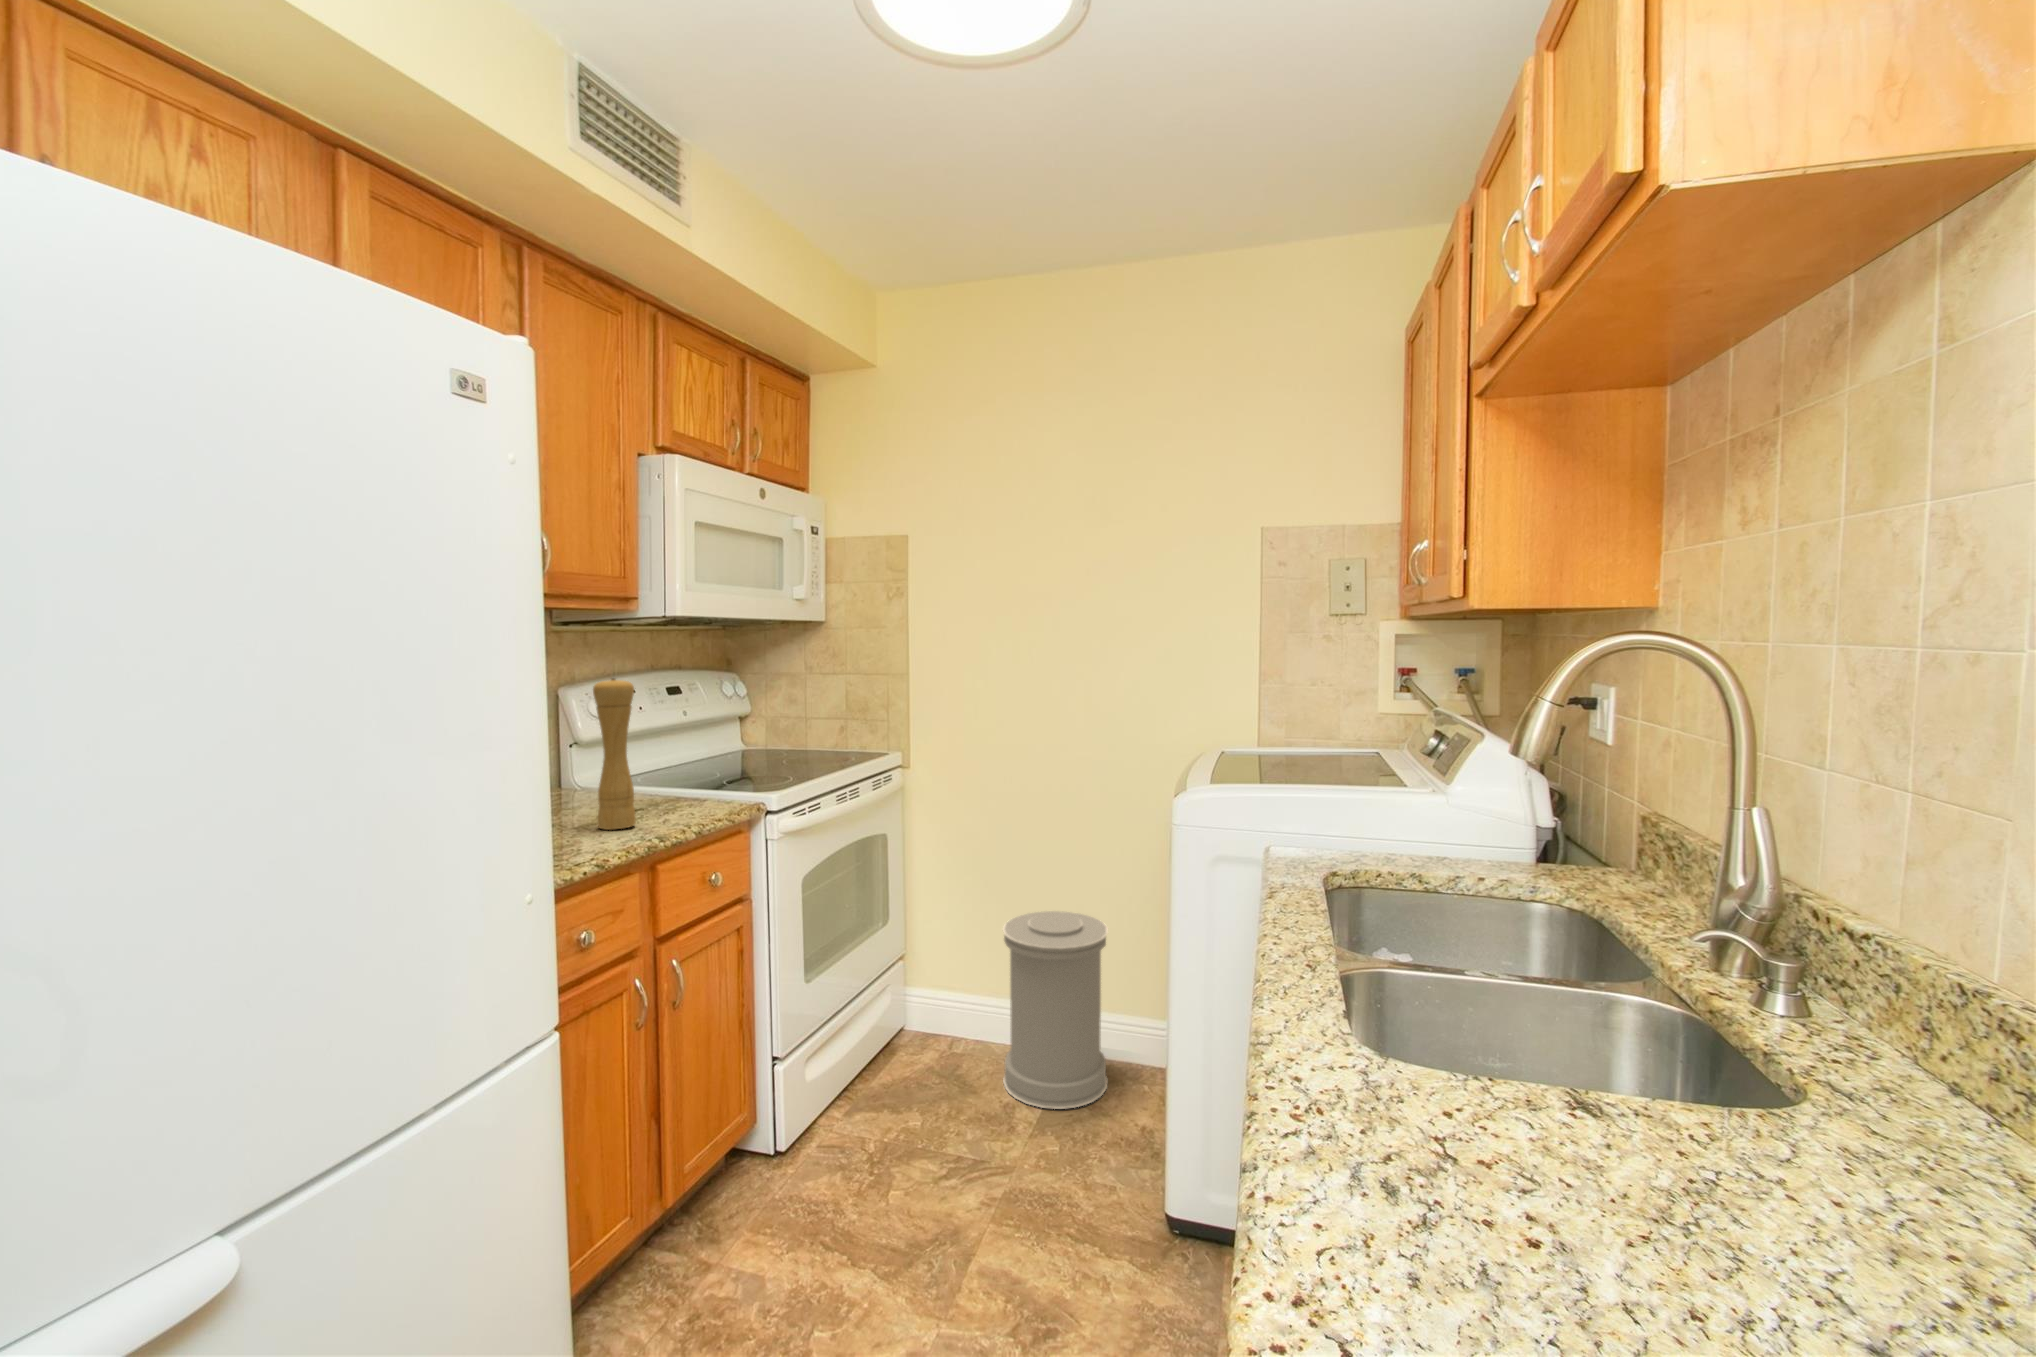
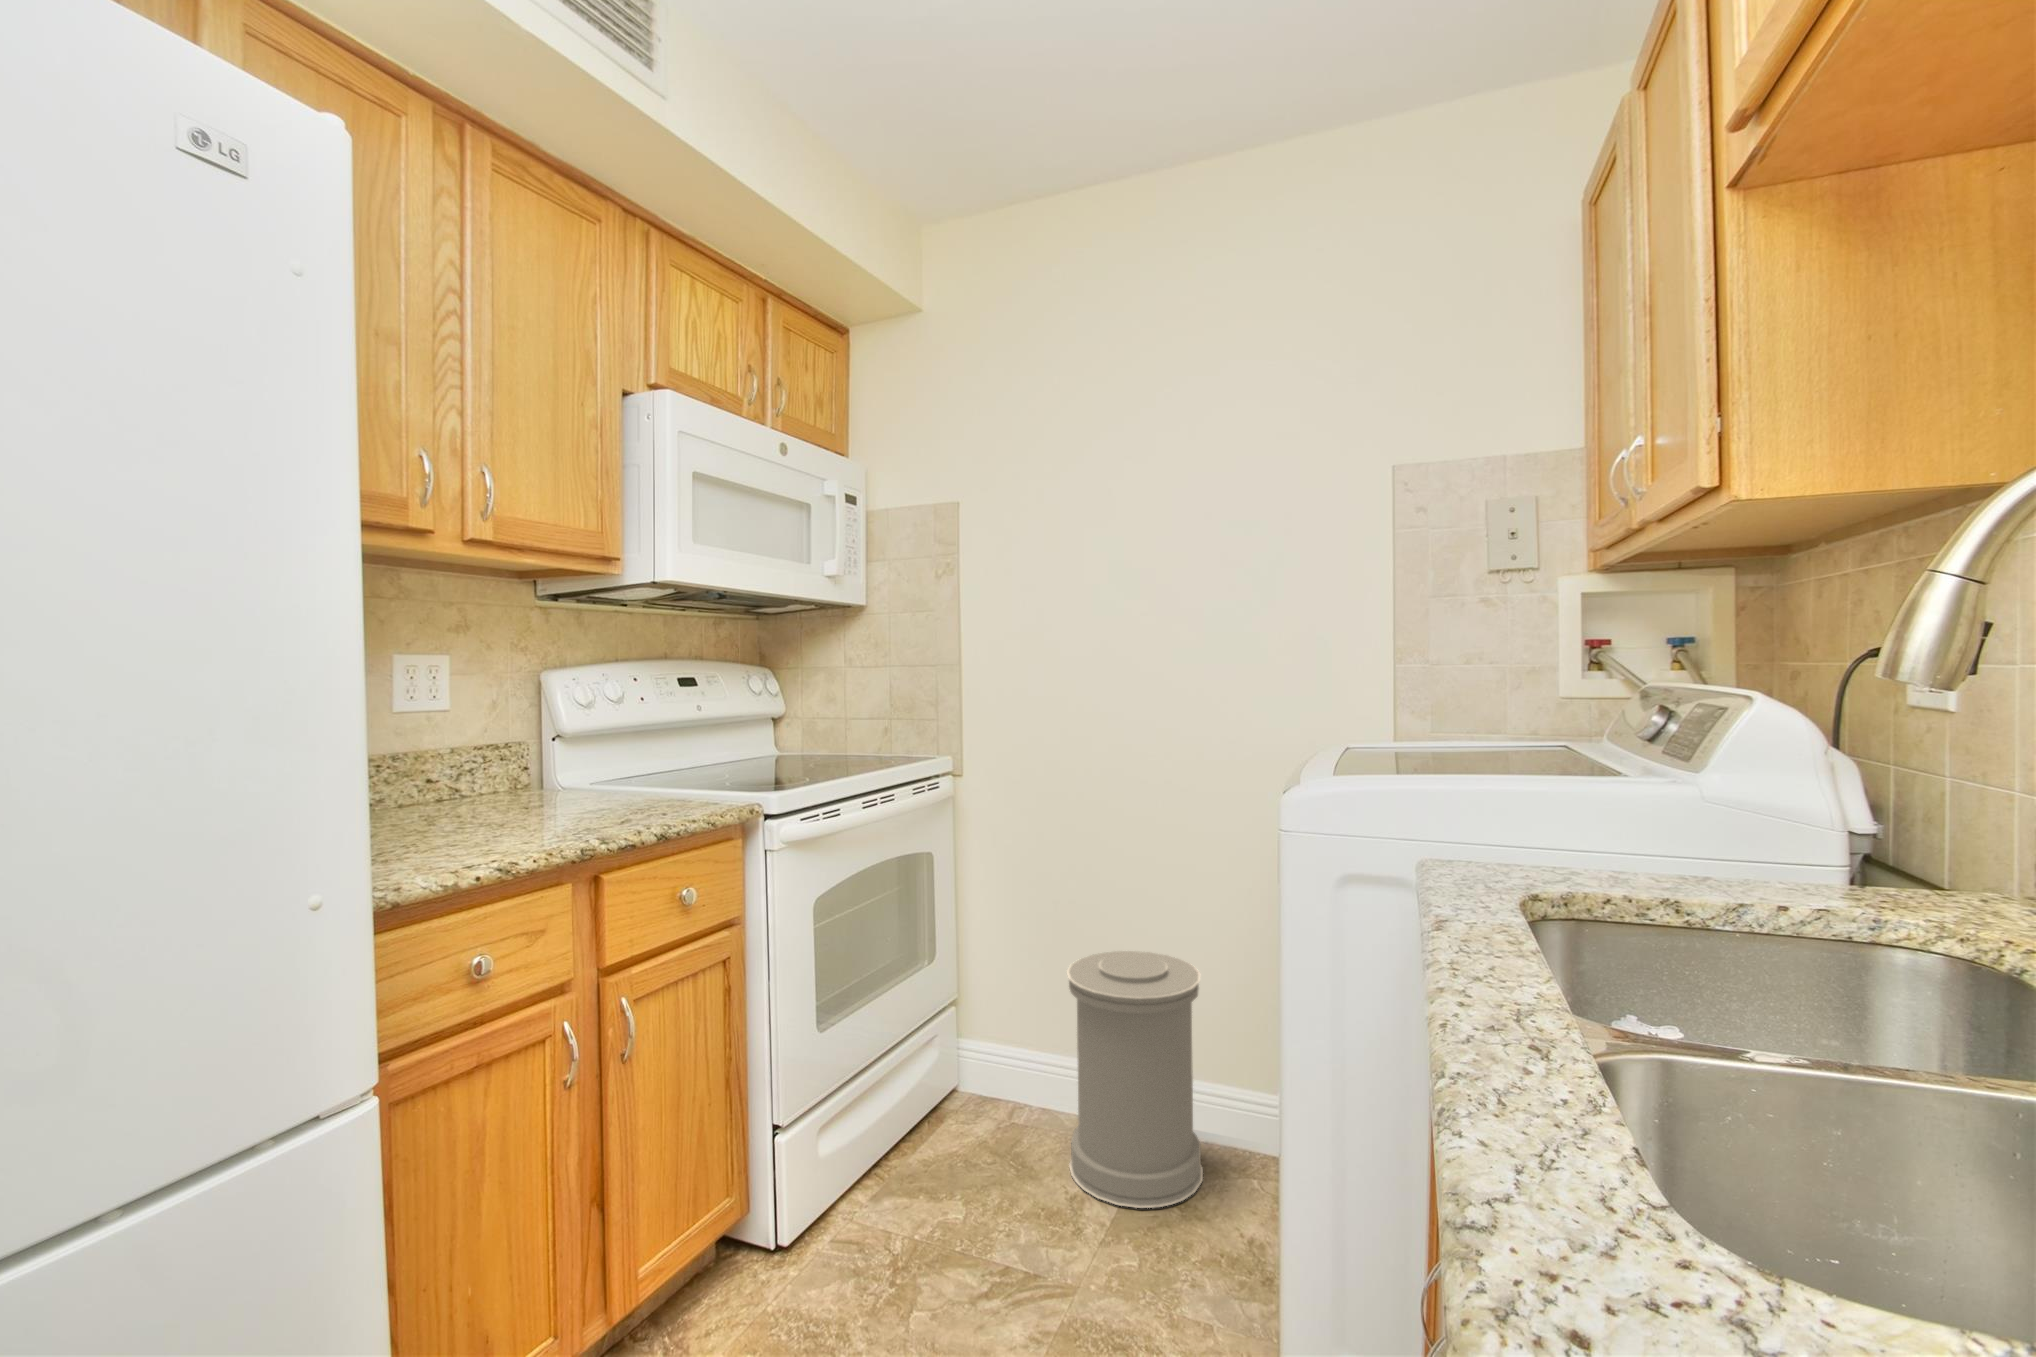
pepper mill: present [593,678,636,830] -> none [534,639,587,829]

